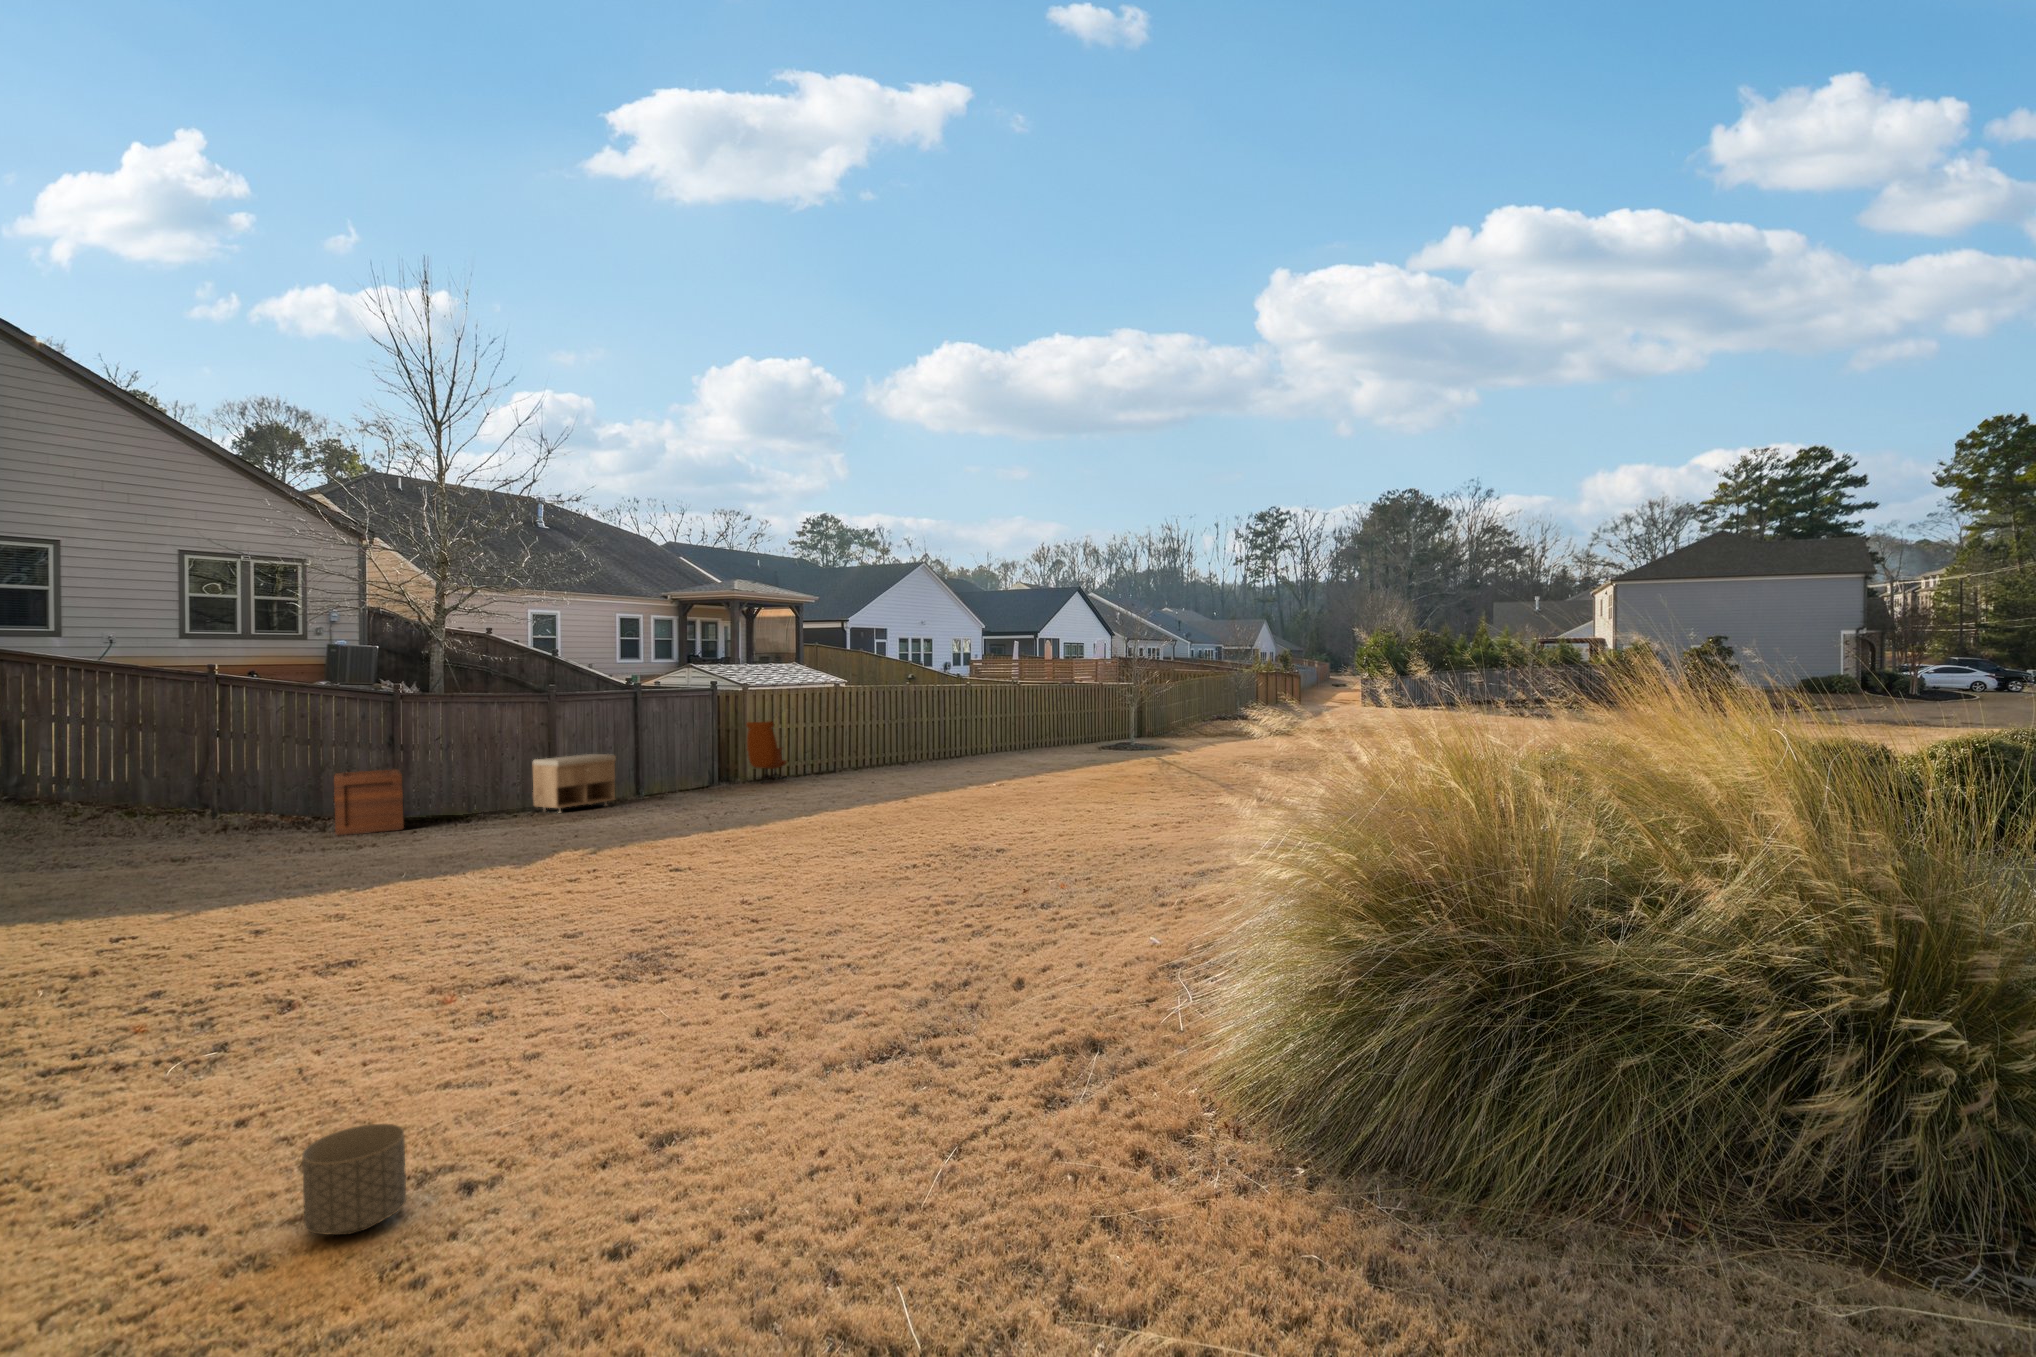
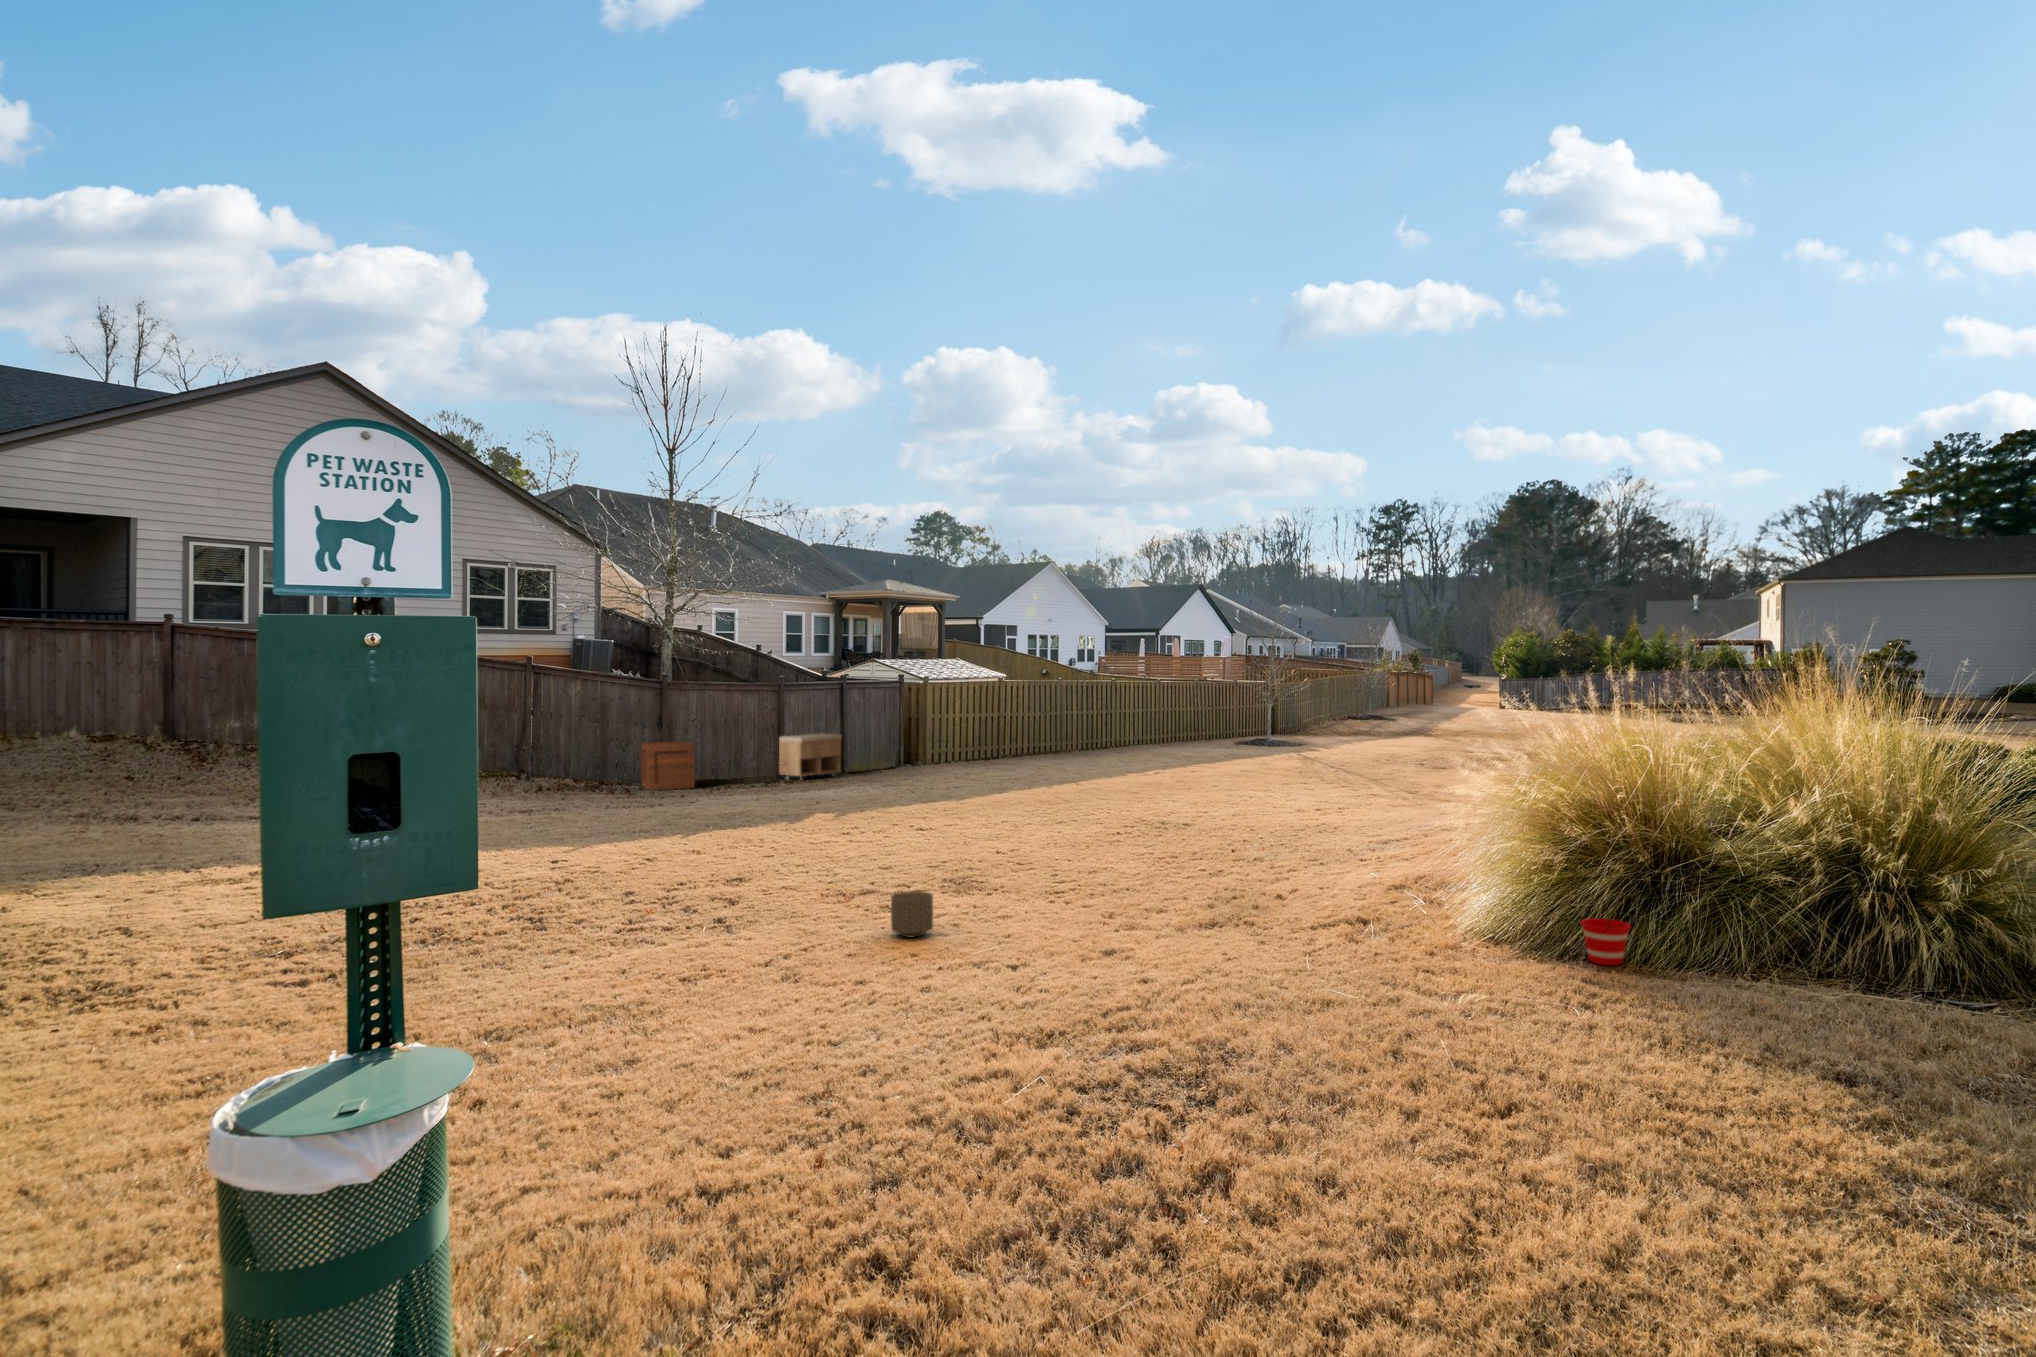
lounge chair: present [746,721,787,781] -> none [934,710,967,764]
bucket: none [1726,1161,1849,1309] -> present [1580,905,1631,965]

